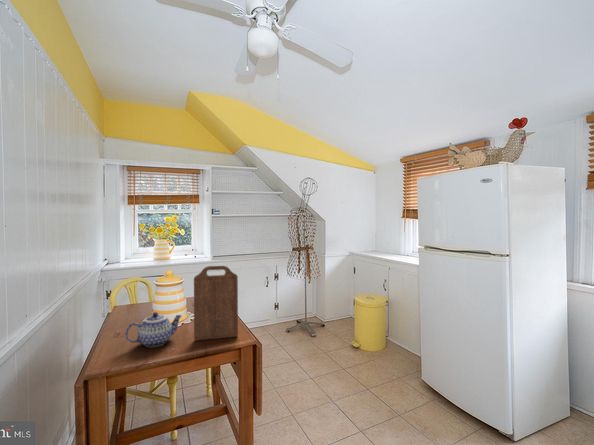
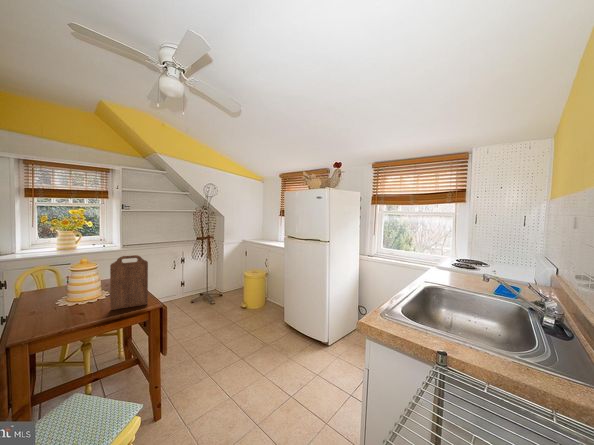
teapot: present [125,312,181,347] -> none [46,292,99,319]

